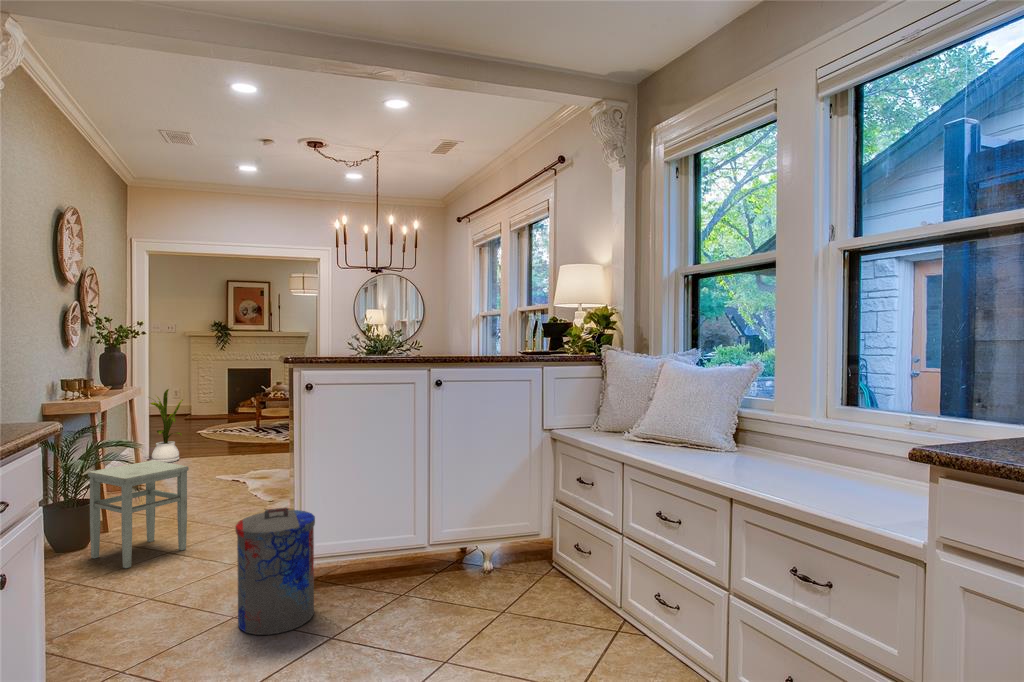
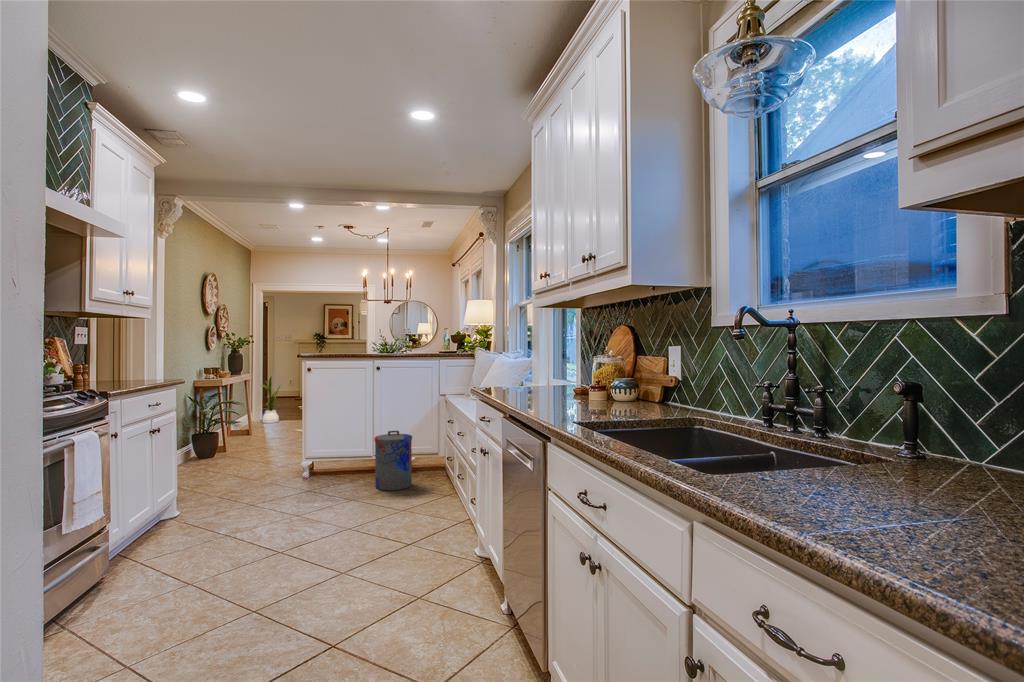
stool: present [88,461,189,568] -> none [213,412,262,465]
trash can: present [236,508,315,635] -> present [374,431,412,490]

